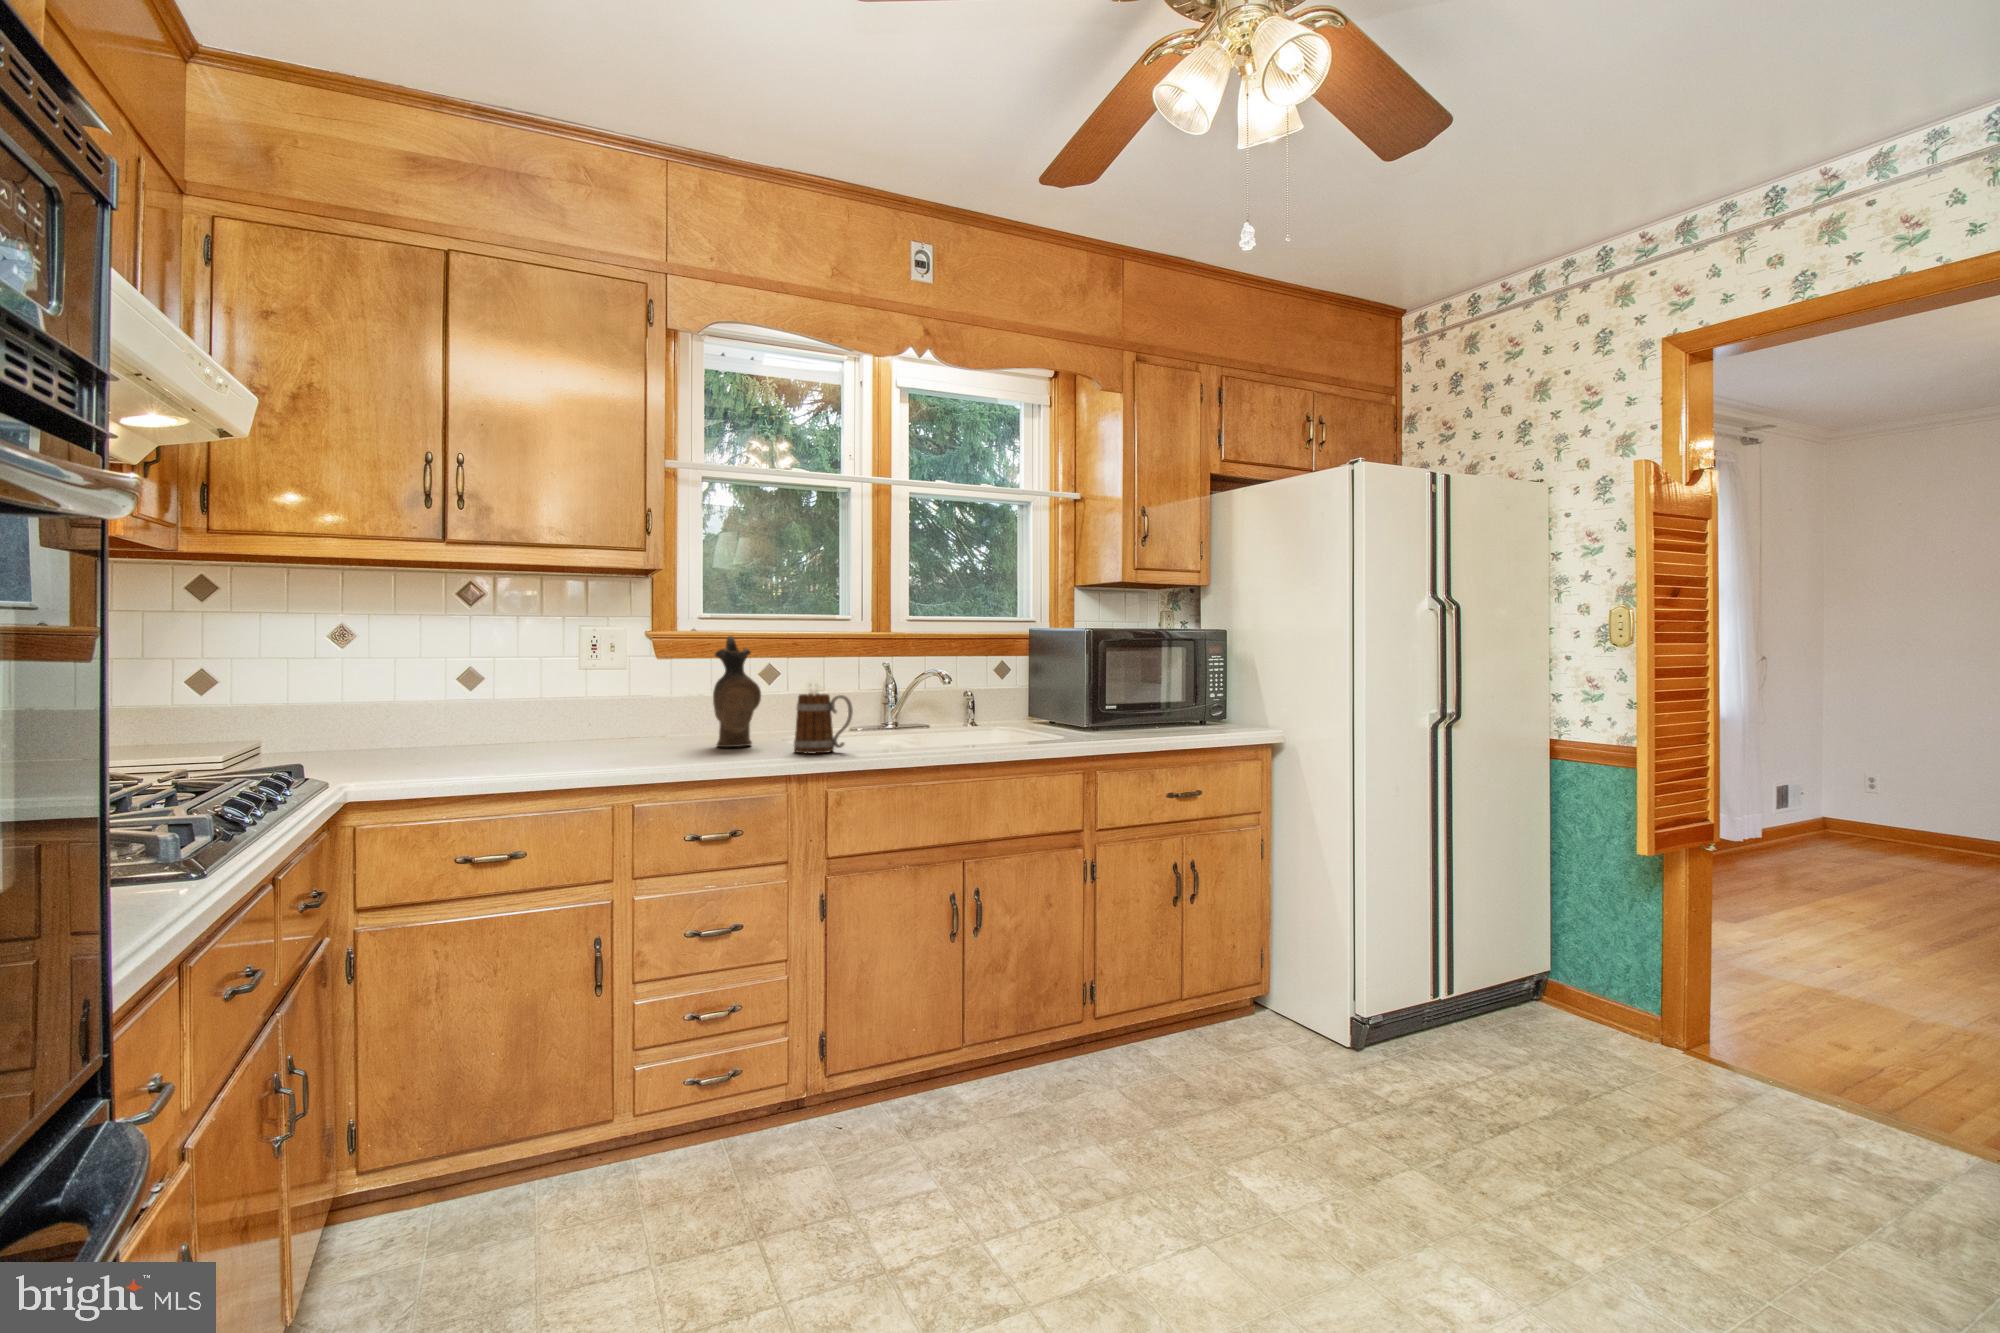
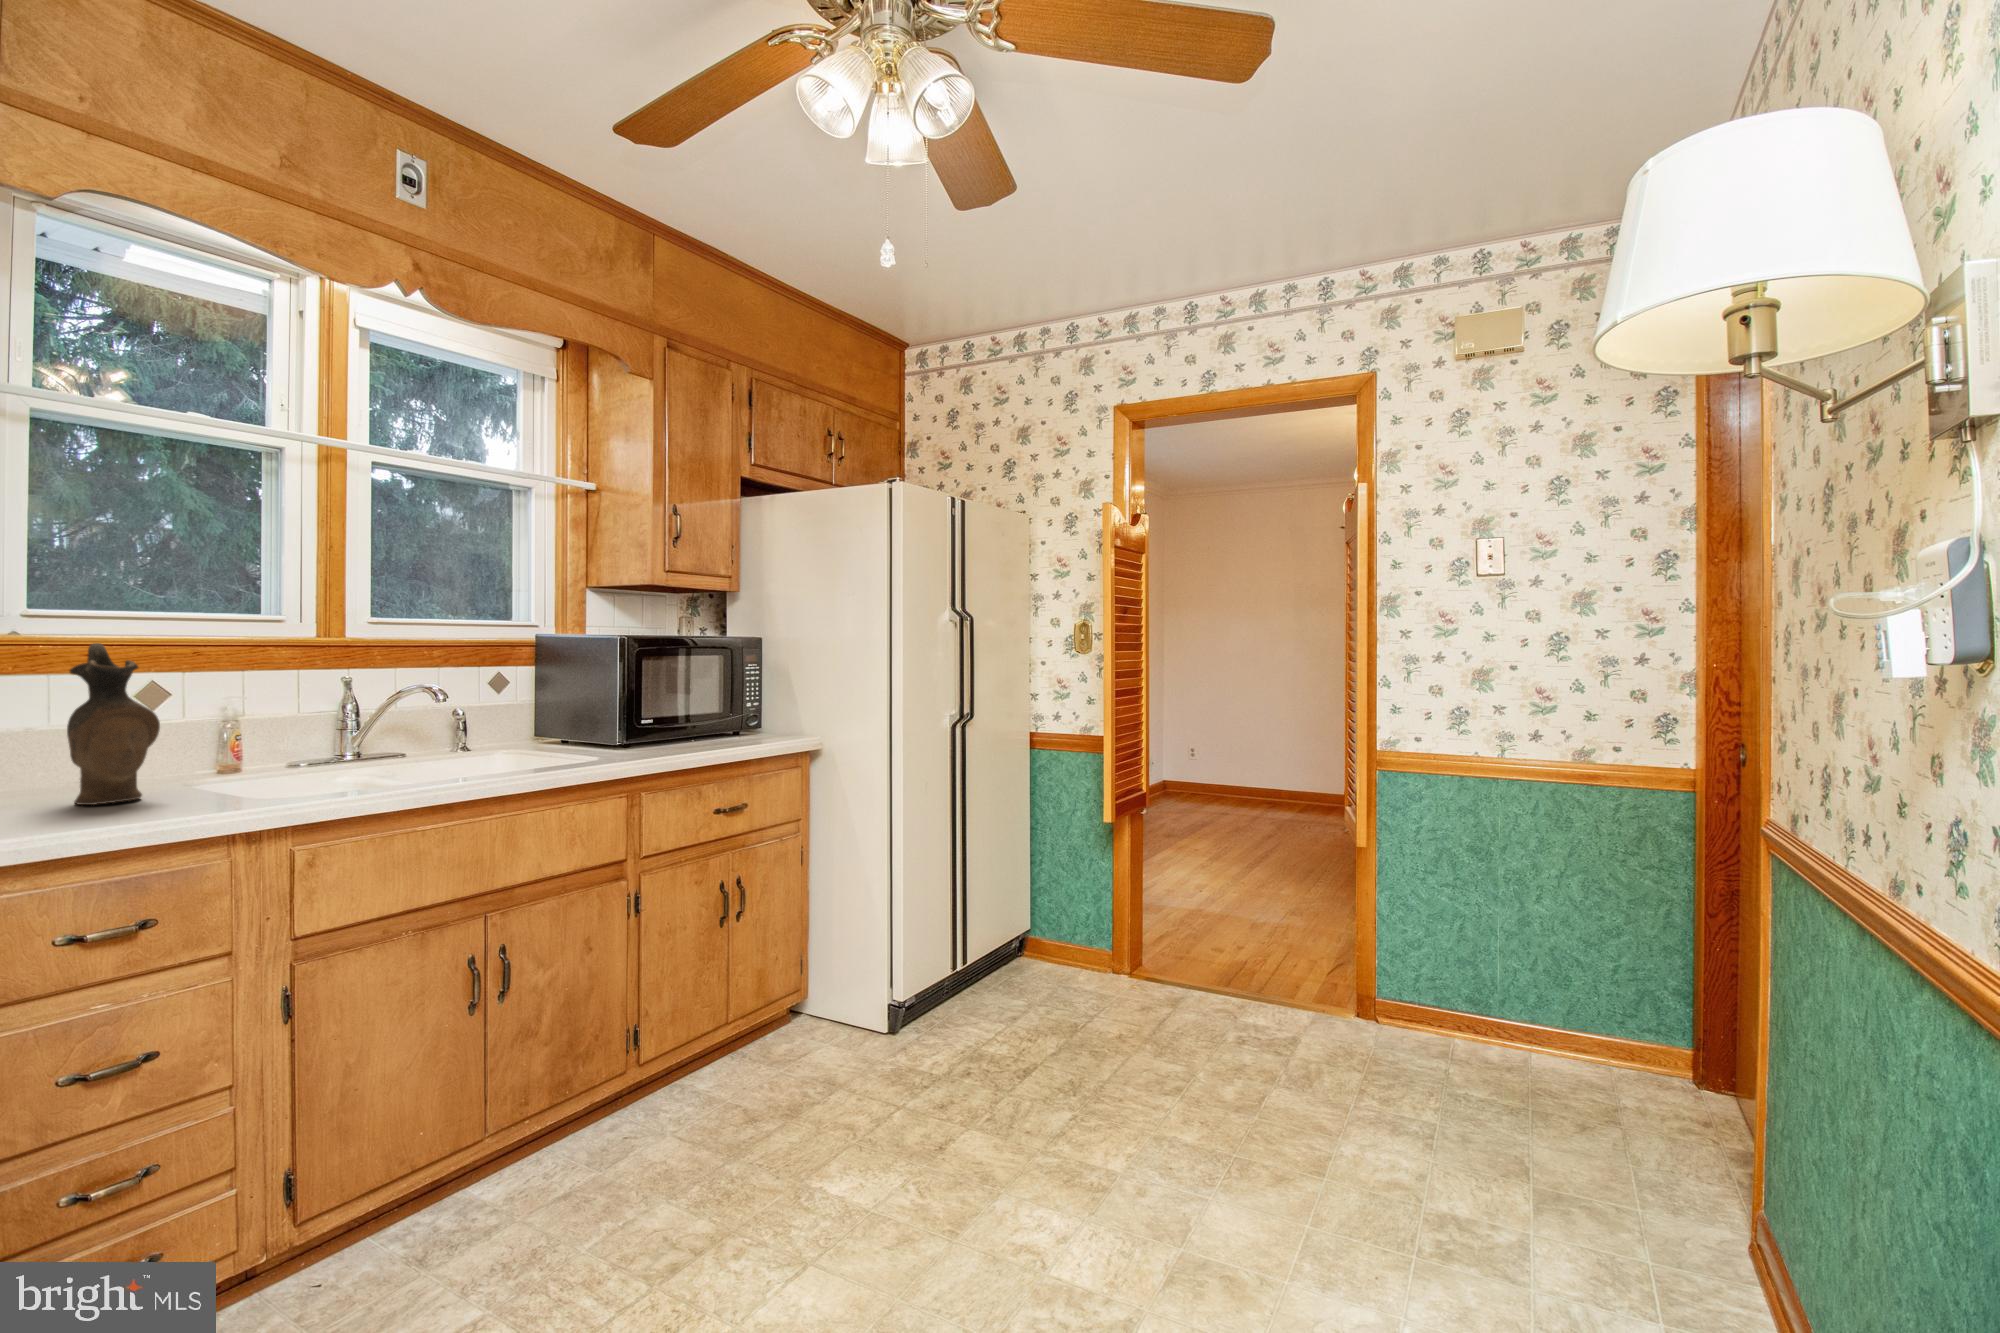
mug: present [794,694,853,754] -> none [225,722,323,804]

